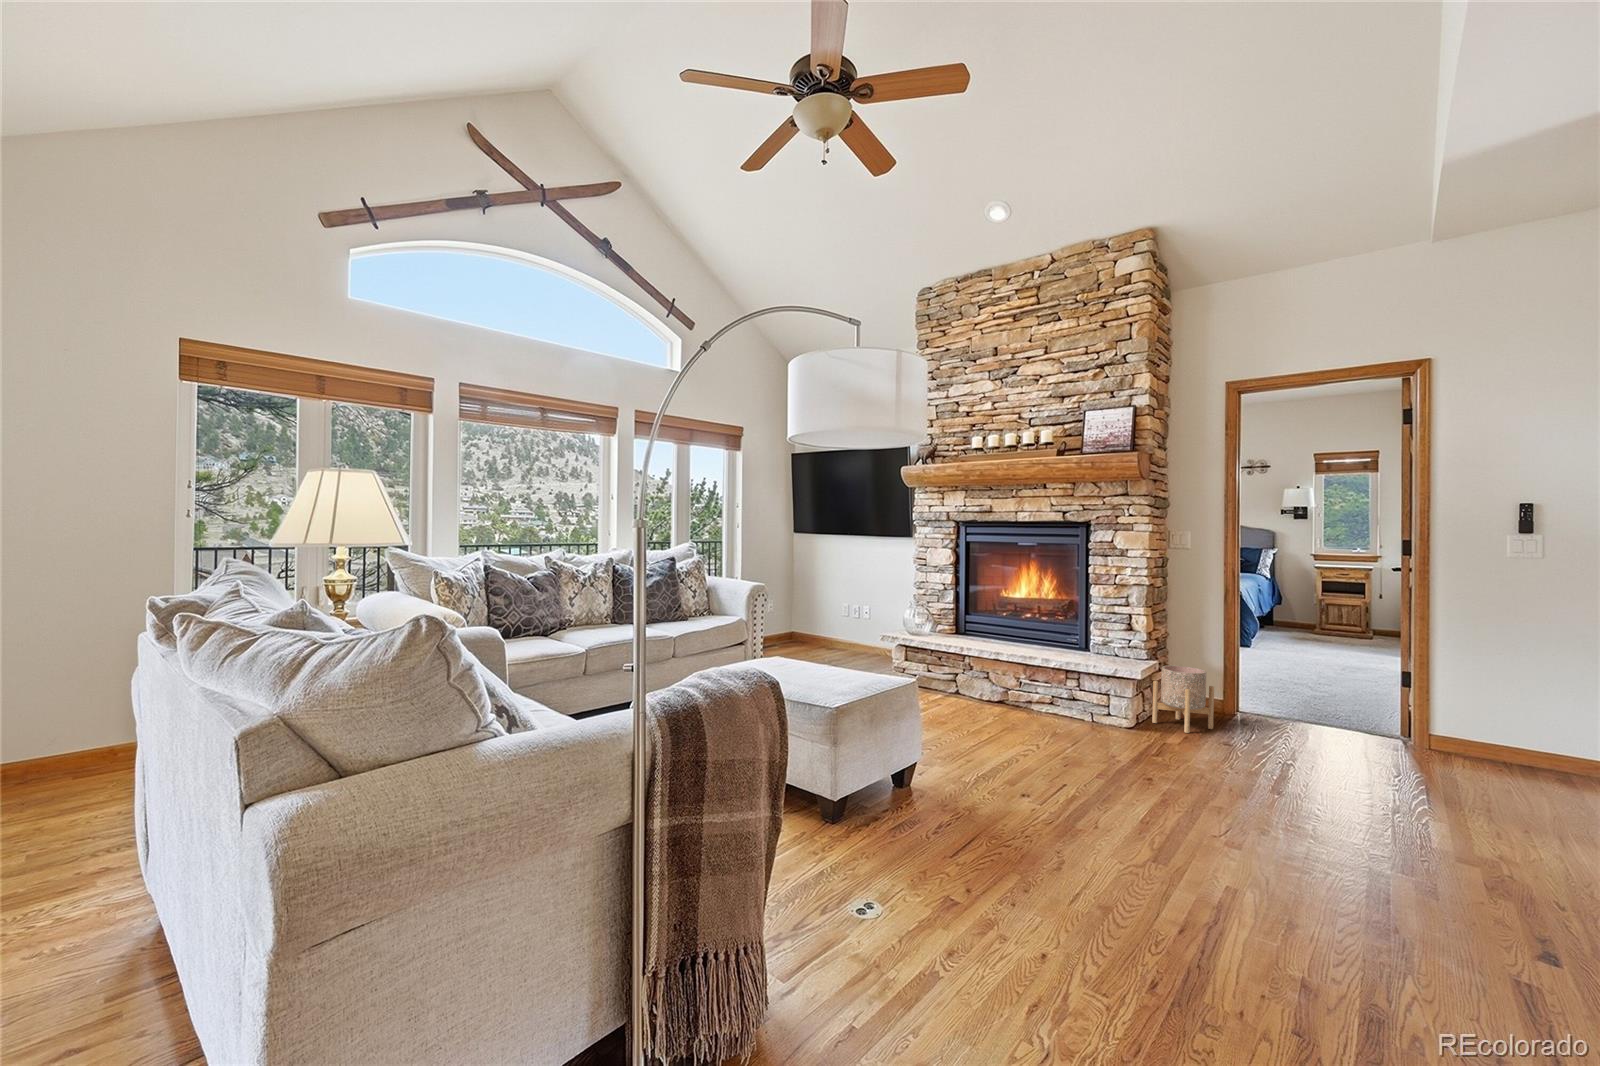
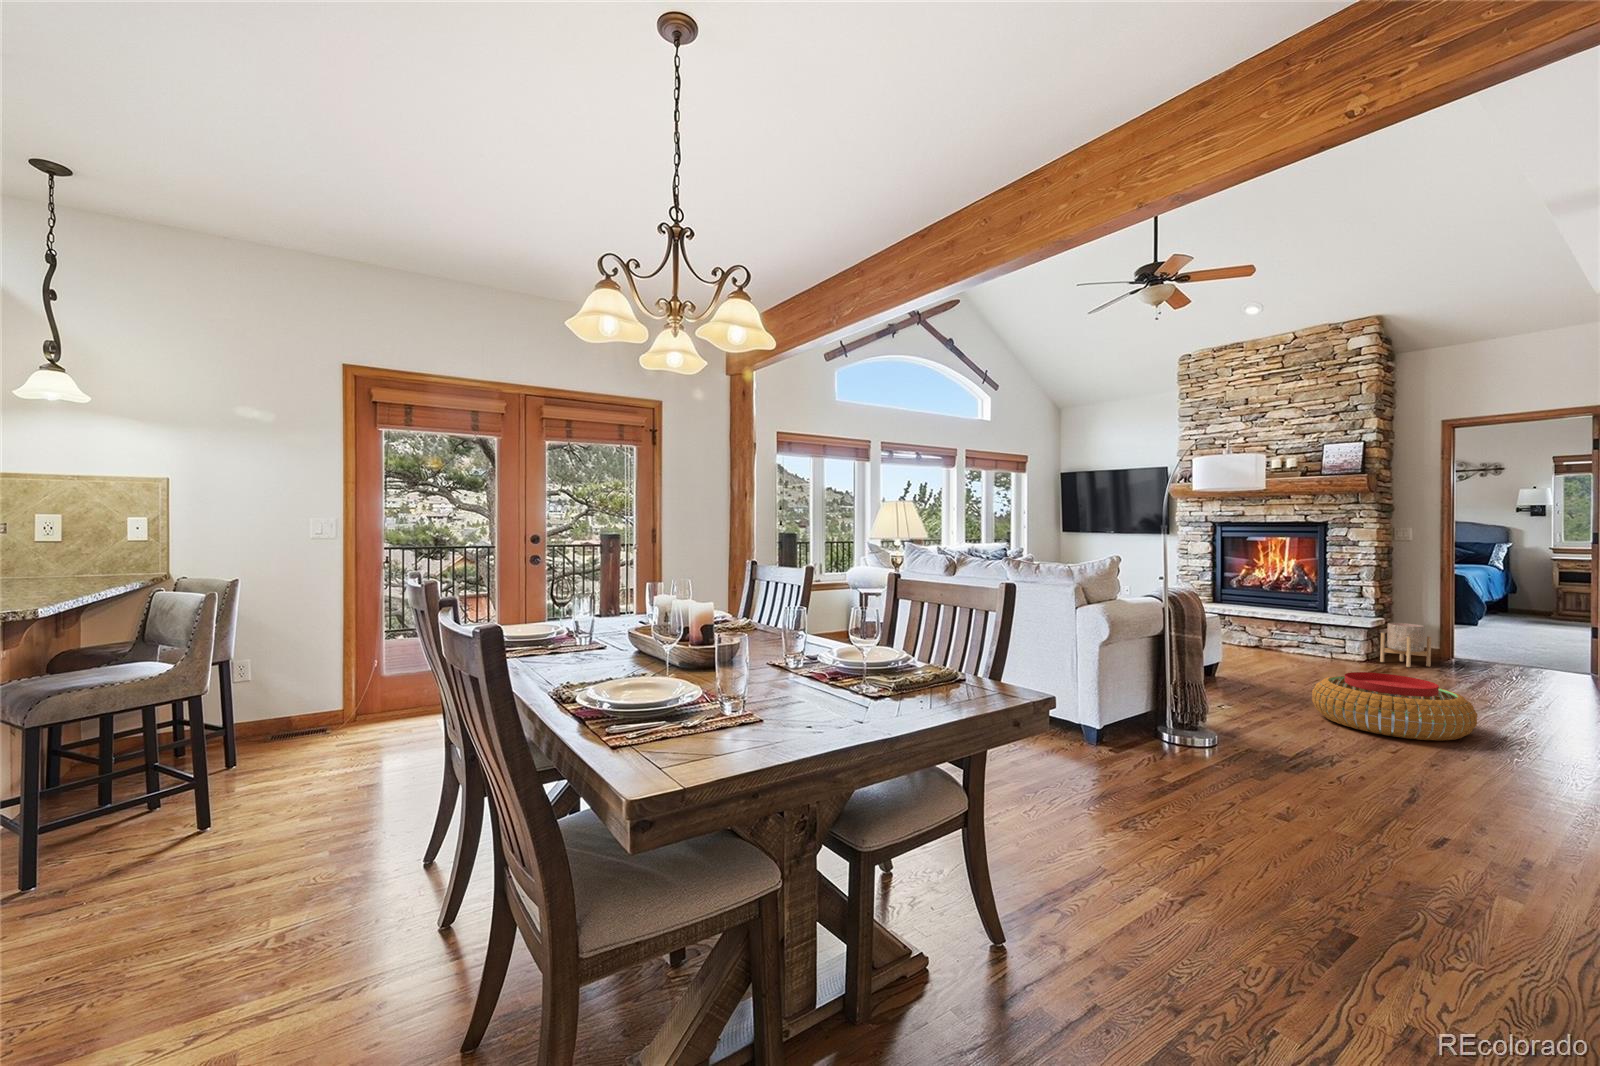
pouf: none [1036,810,1324,999] -> present [1312,672,1477,741]

